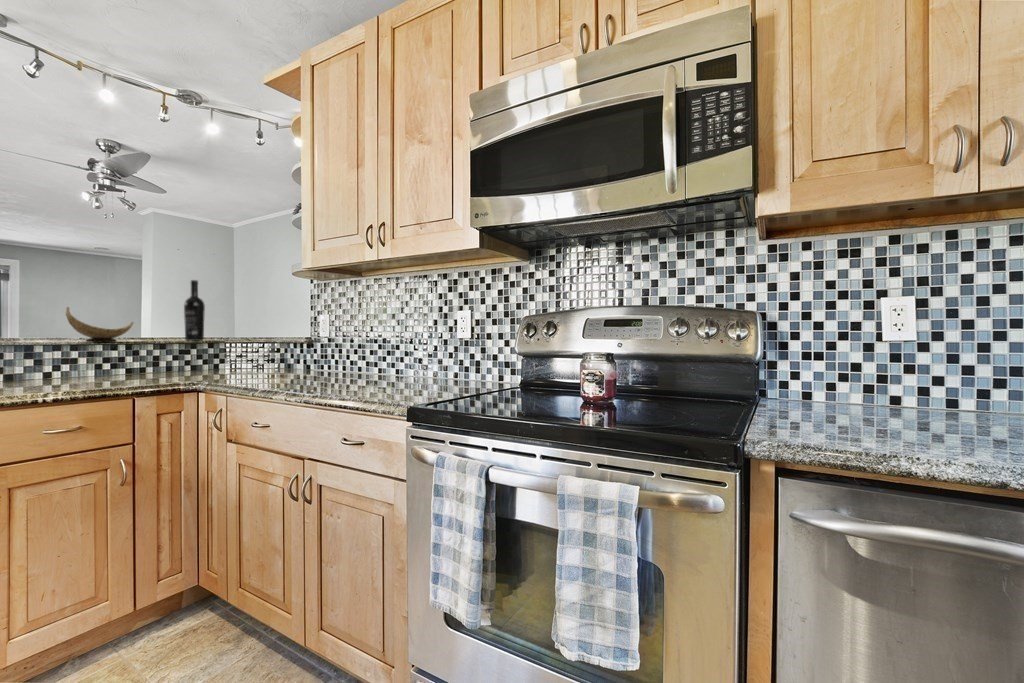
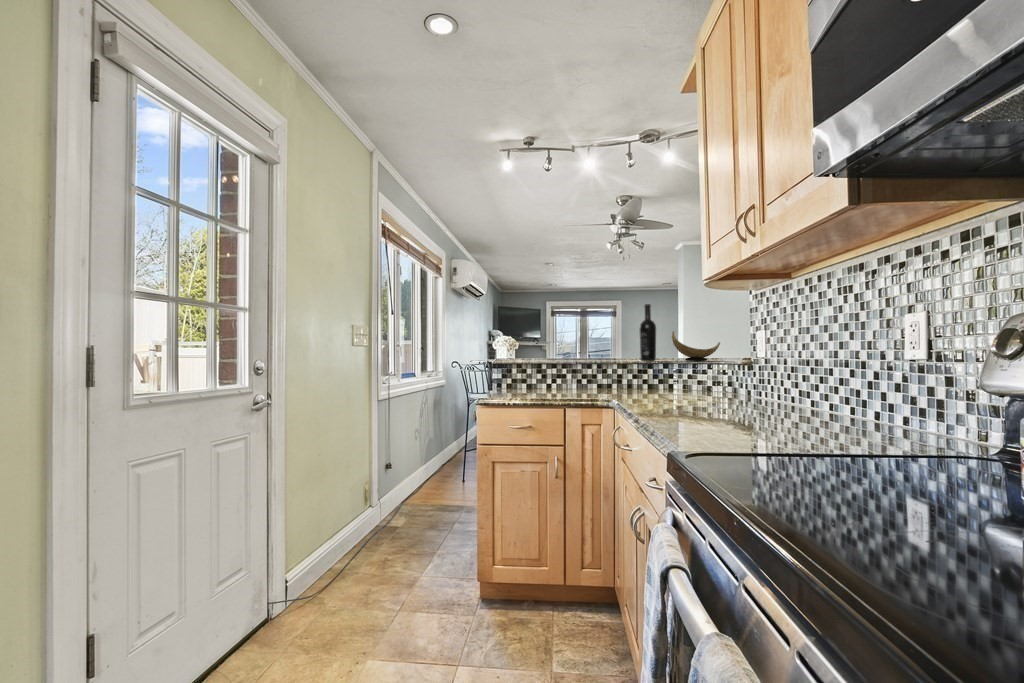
decorative bowl: present [66,307,133,342] -> present [672,331,720,361]

